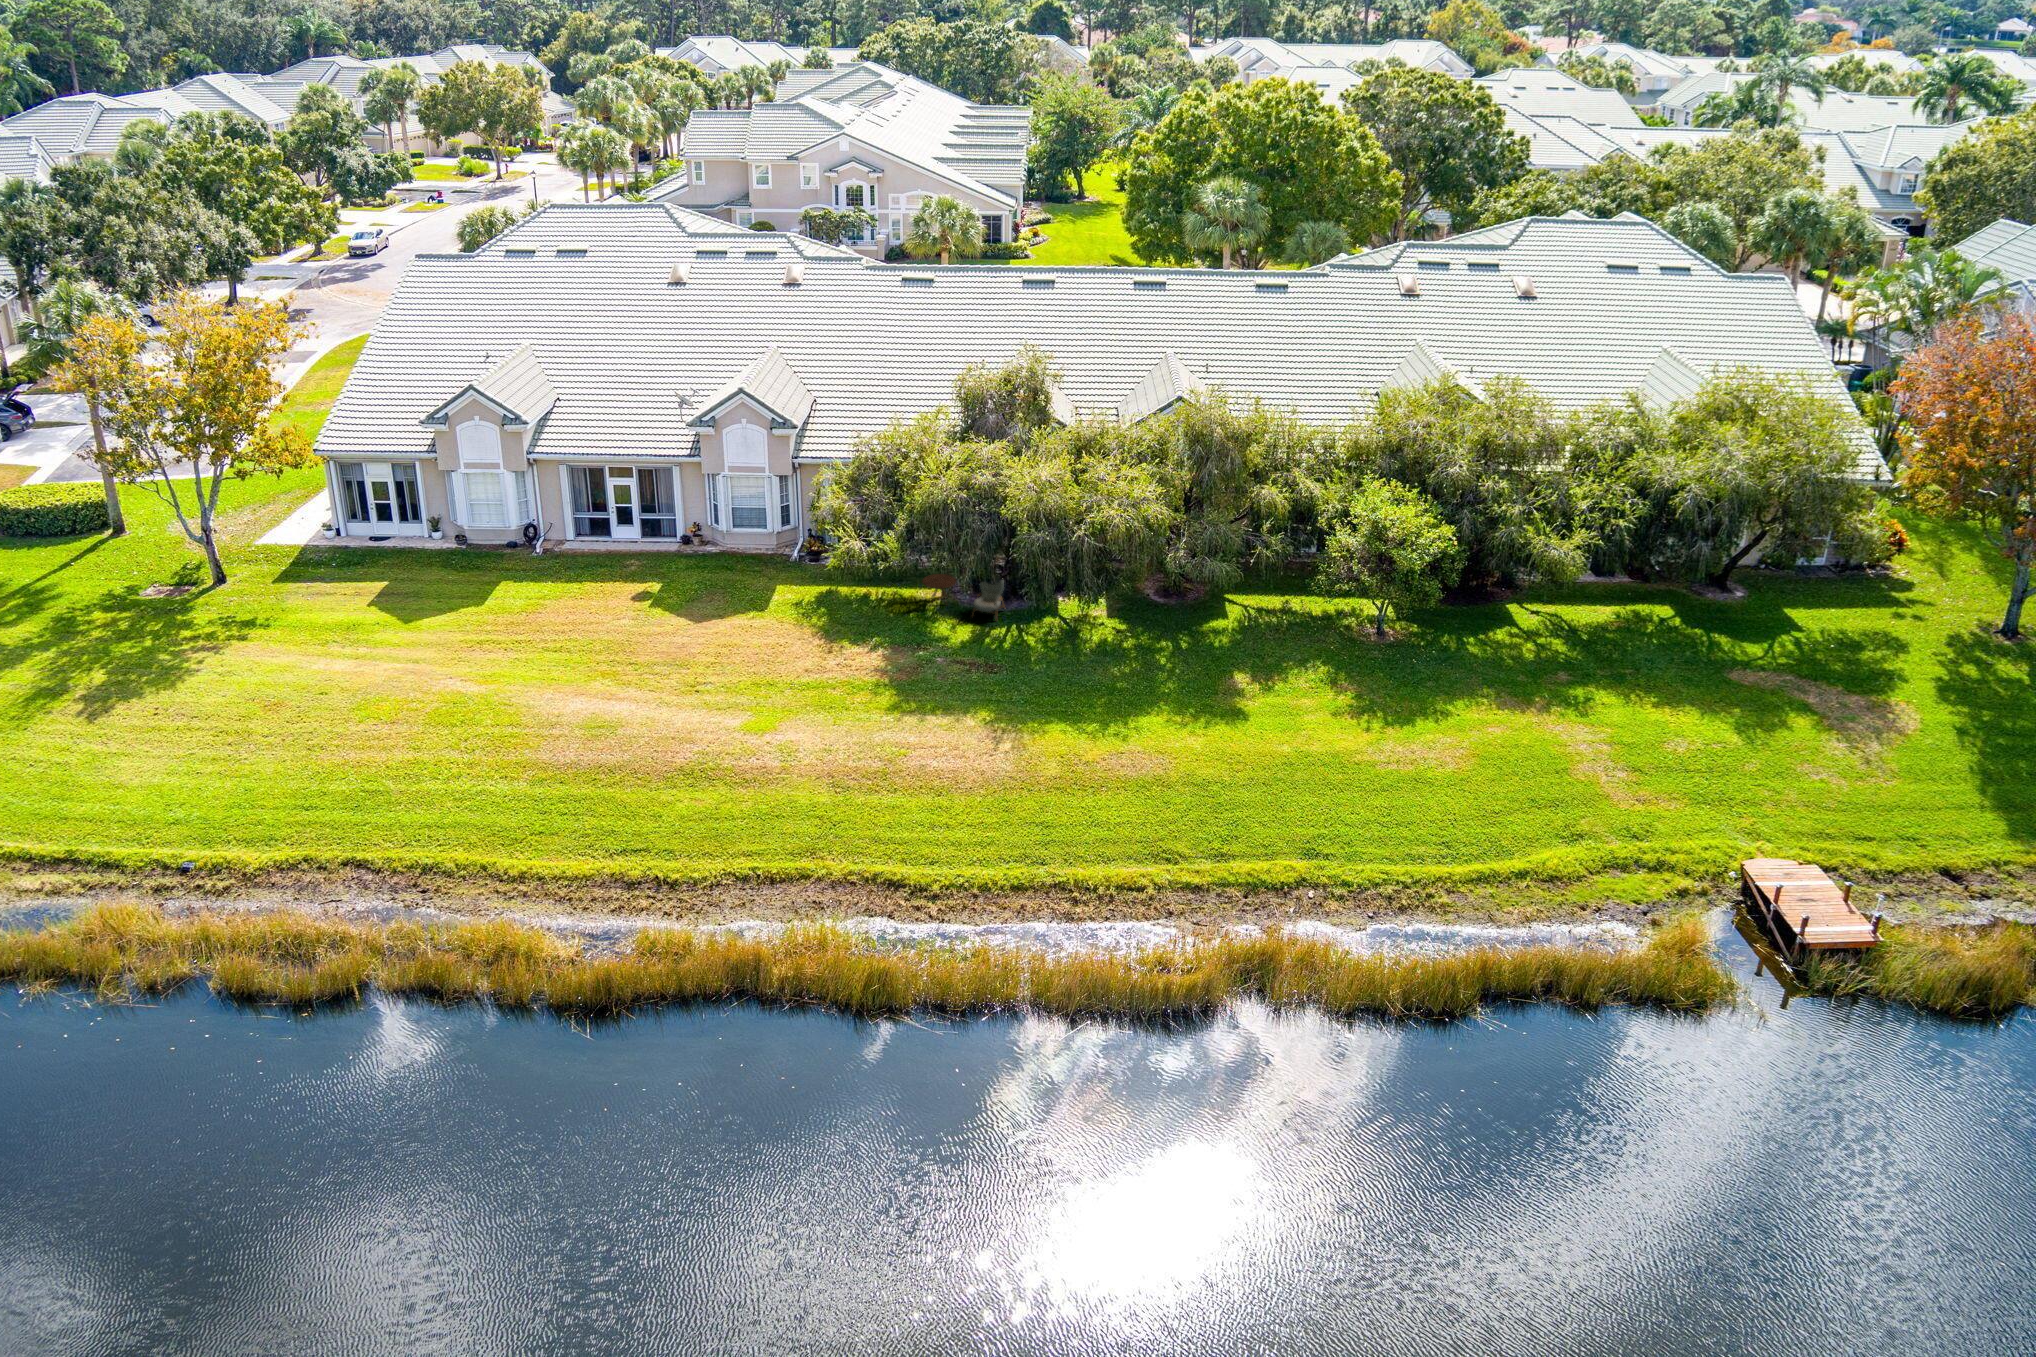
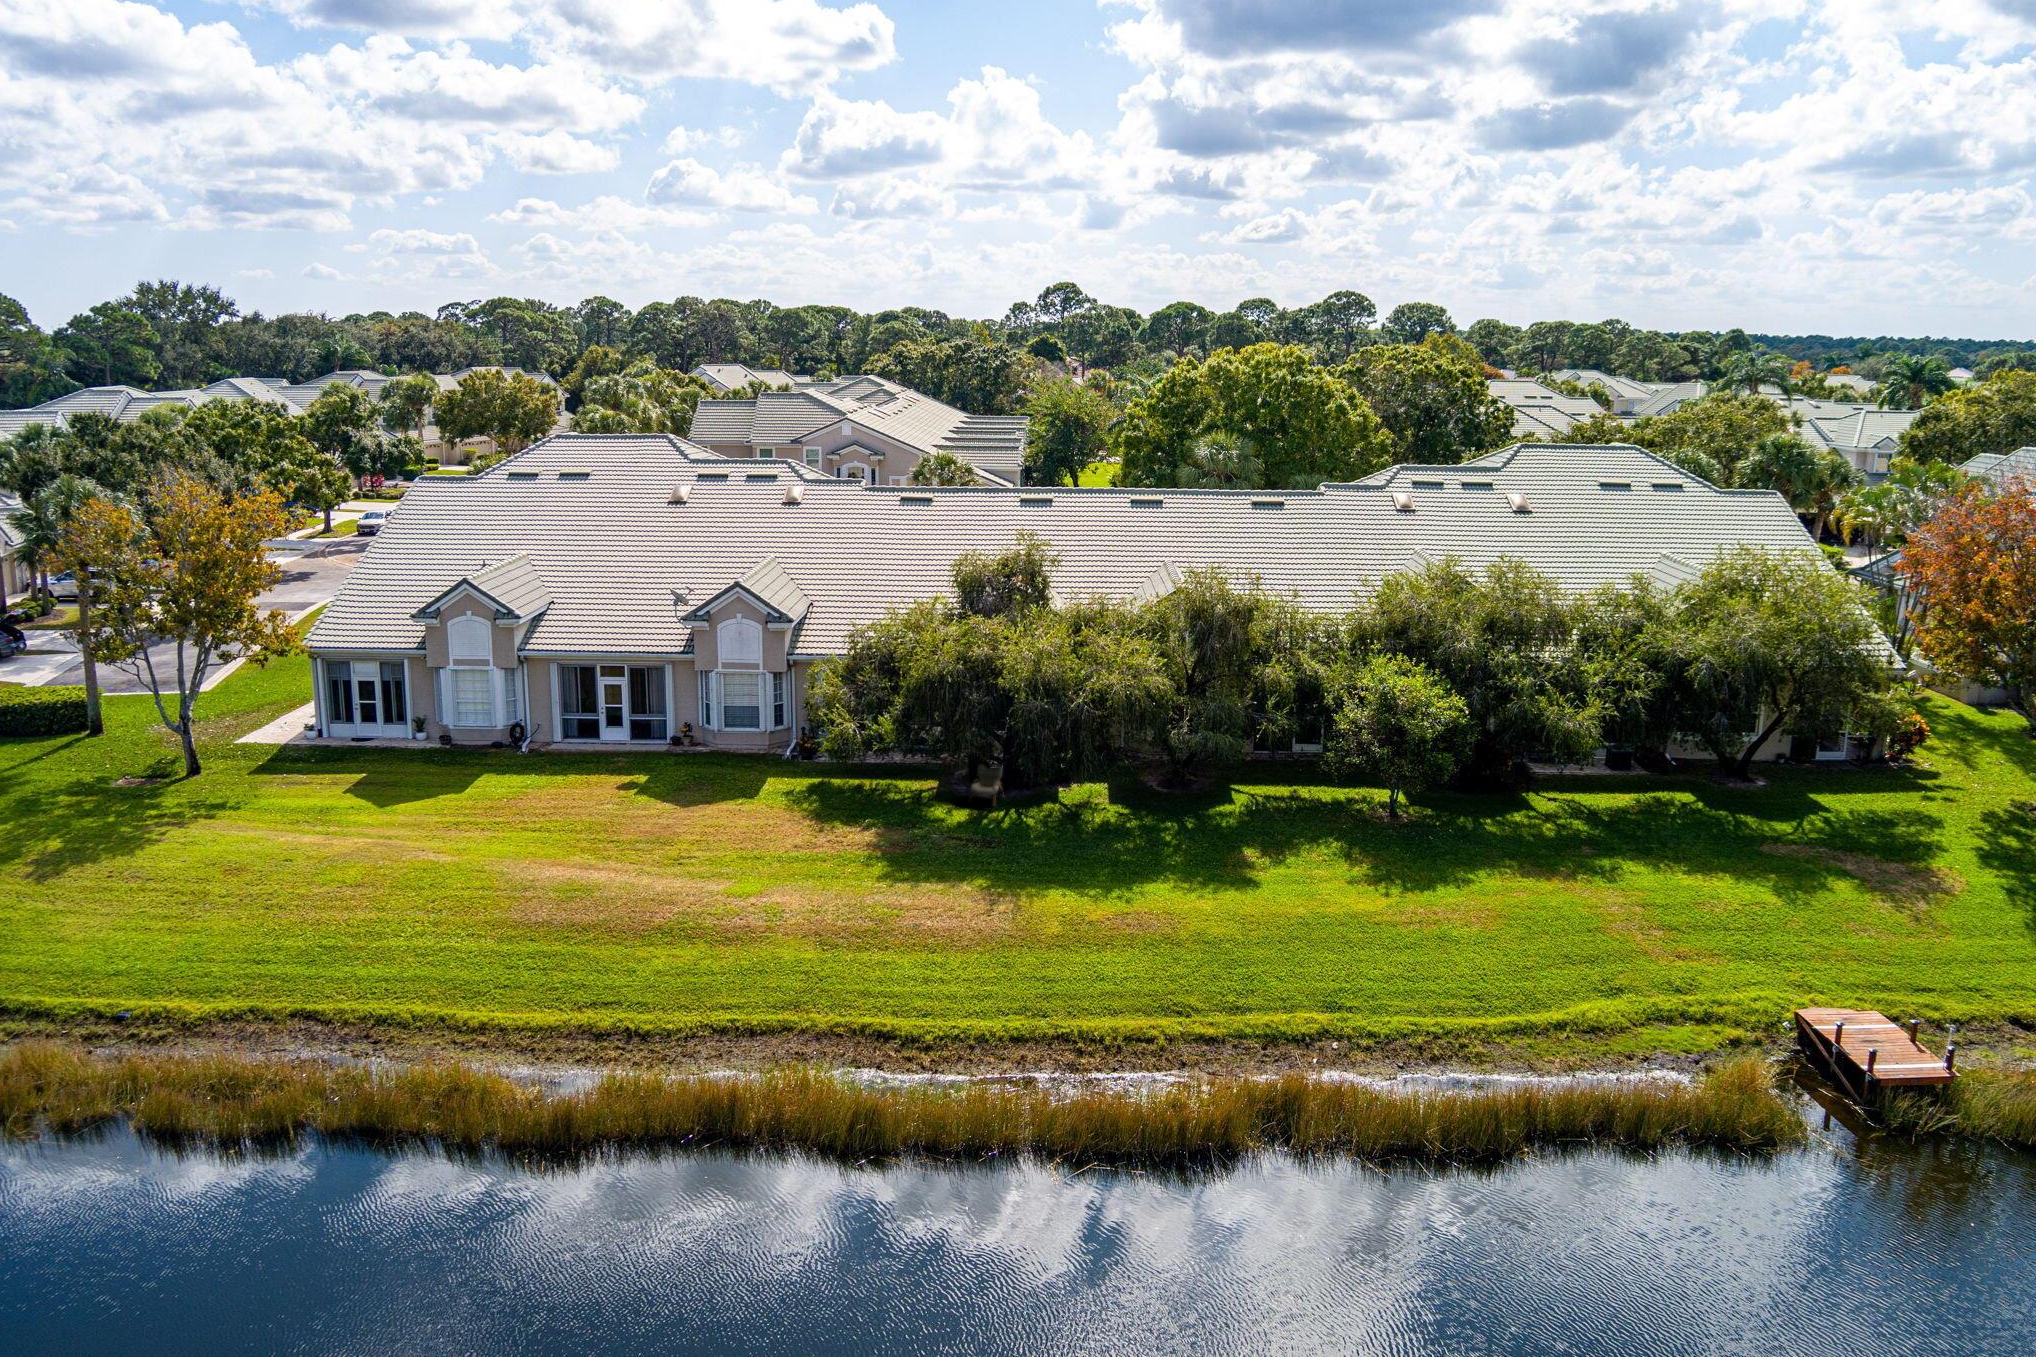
round table: present [922,574,956,602] -> none [918,762,953,793]
bench: none [1472,577,1513,614] -> present [1489,763,1530,798]

